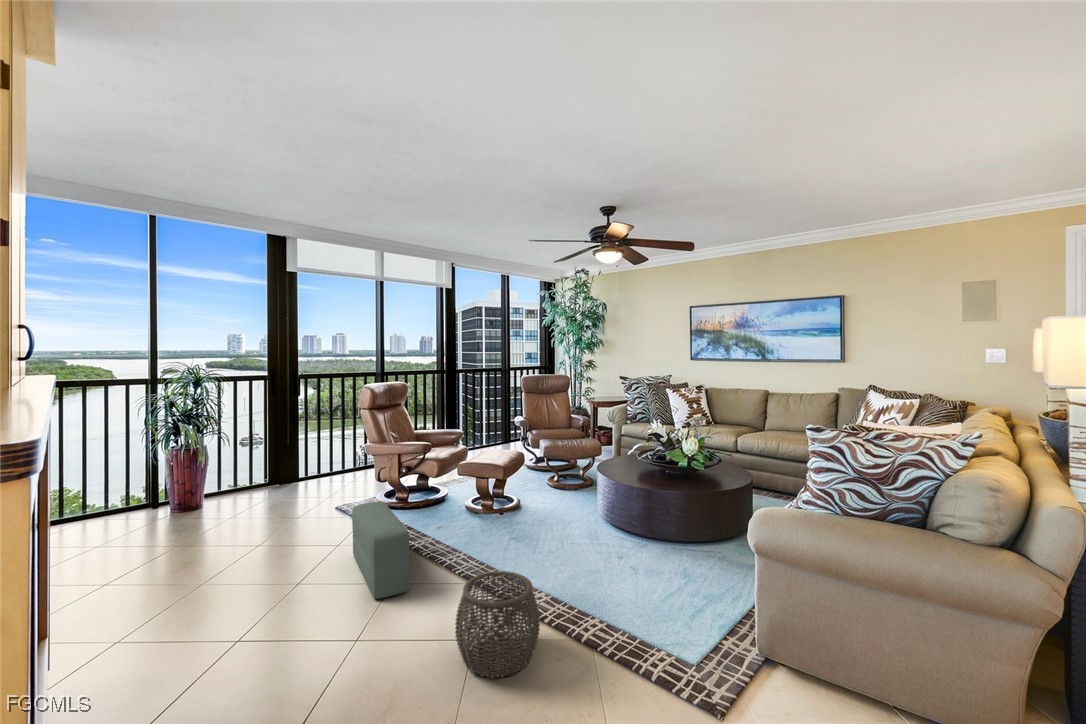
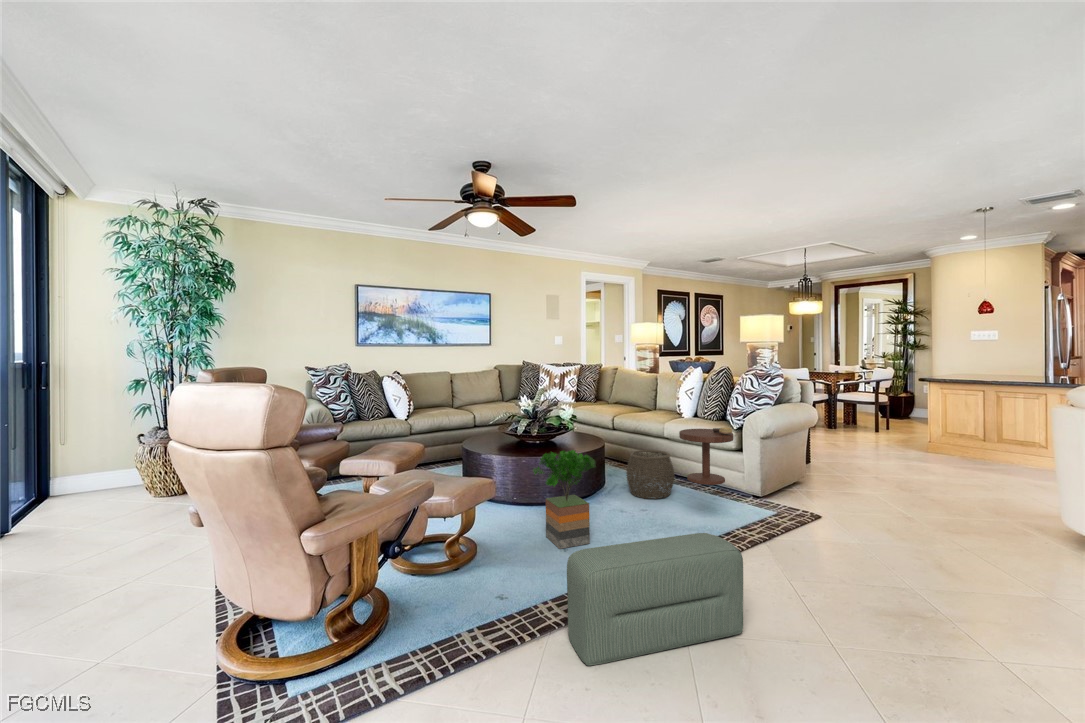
potted tree: none [497,462,555,546] -> present [534,450,595,549]
side table: none [569,481,632,600] -> present [679,428,733,485]
woven basket: present [455,571,540,678] -> present [626,450,674,499]

